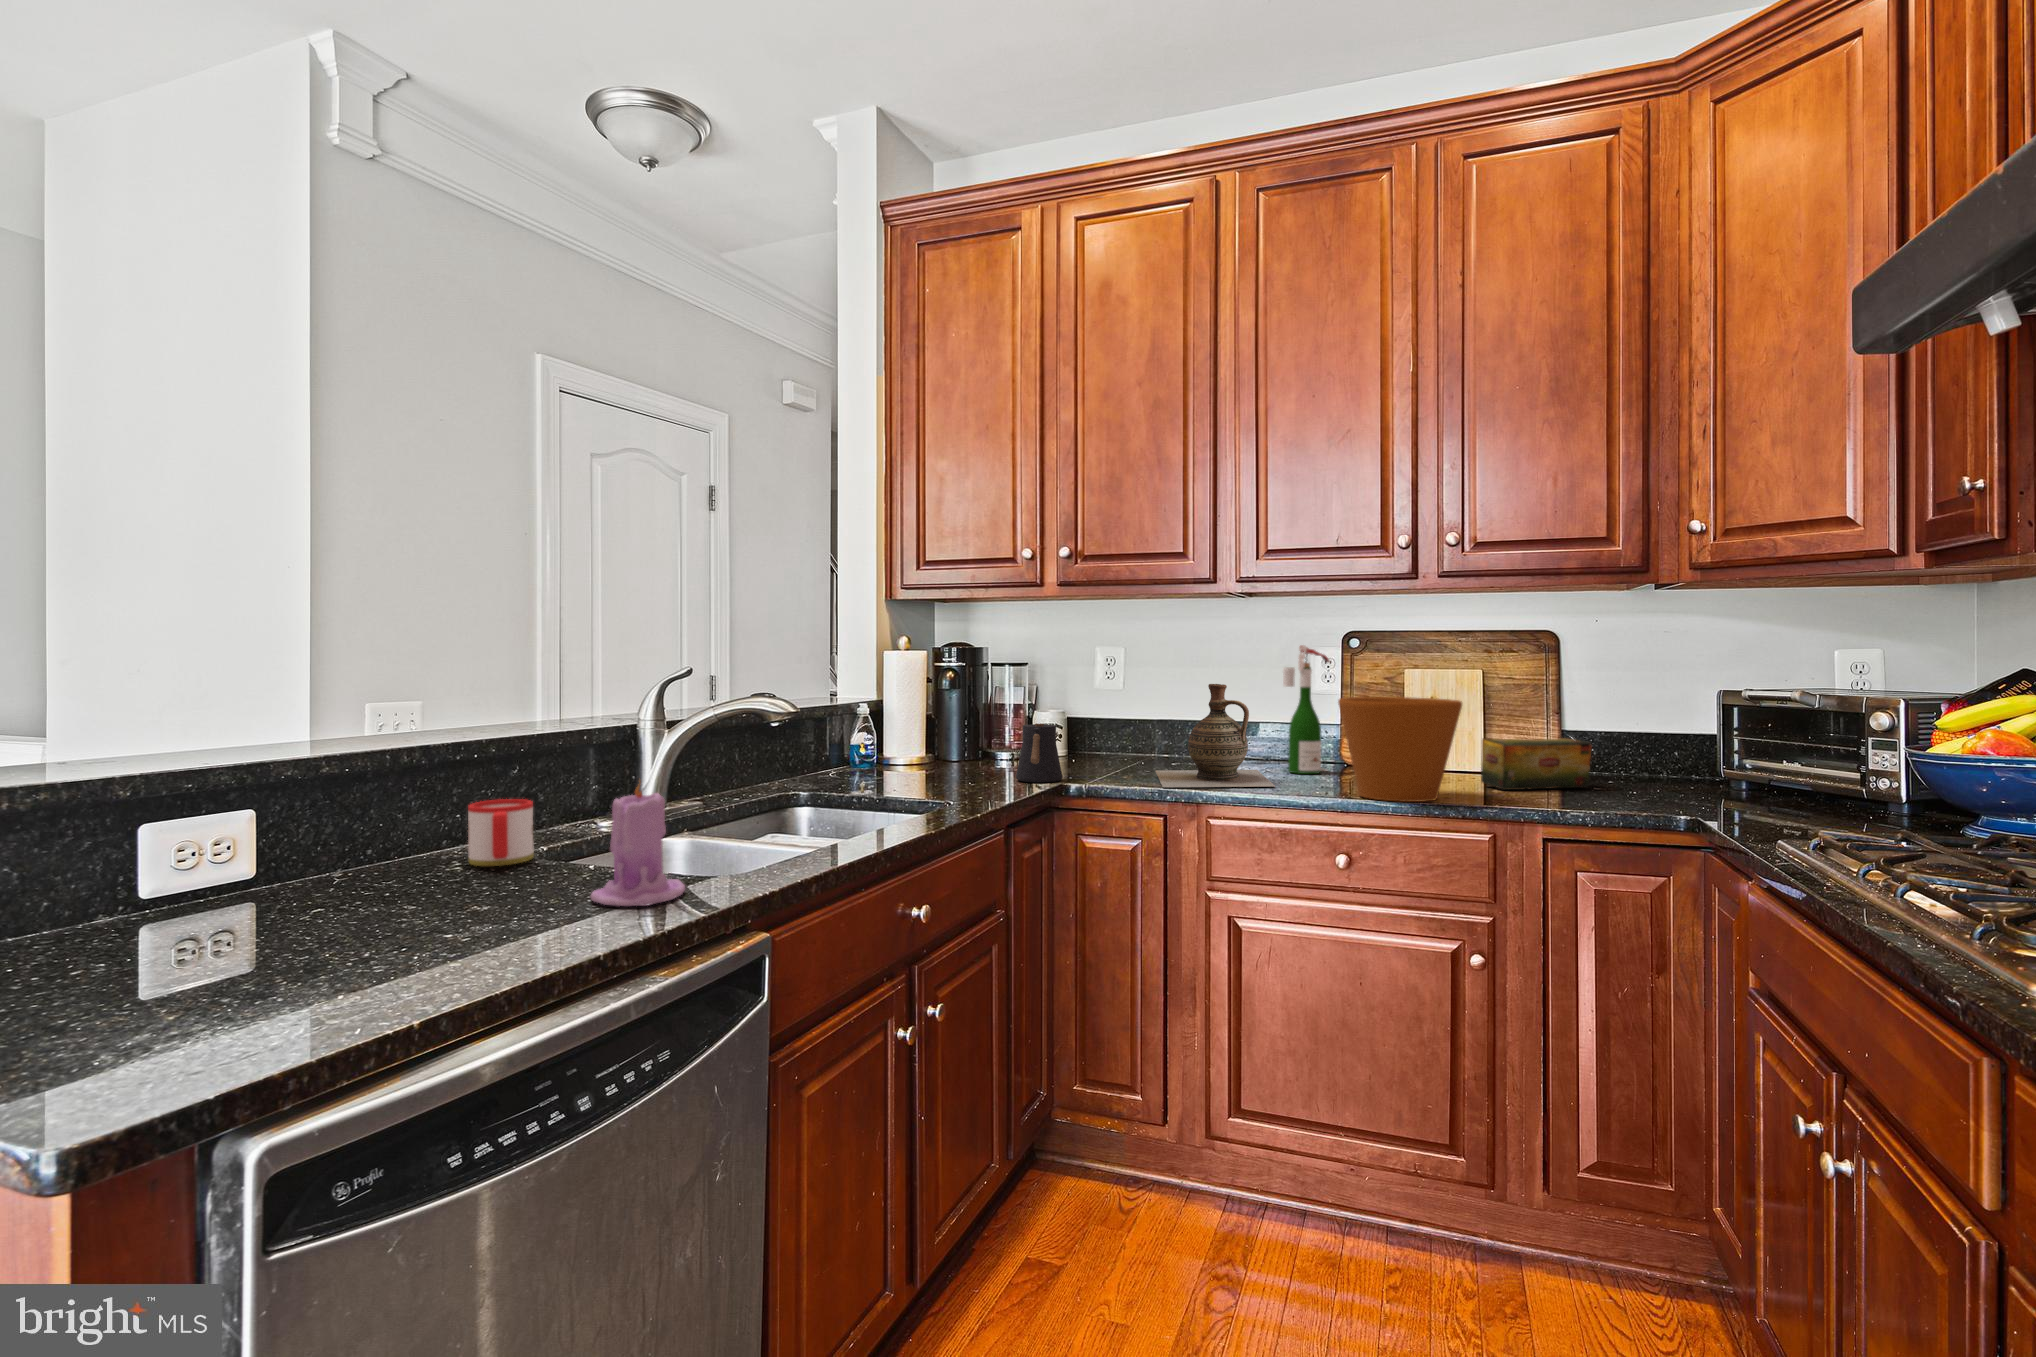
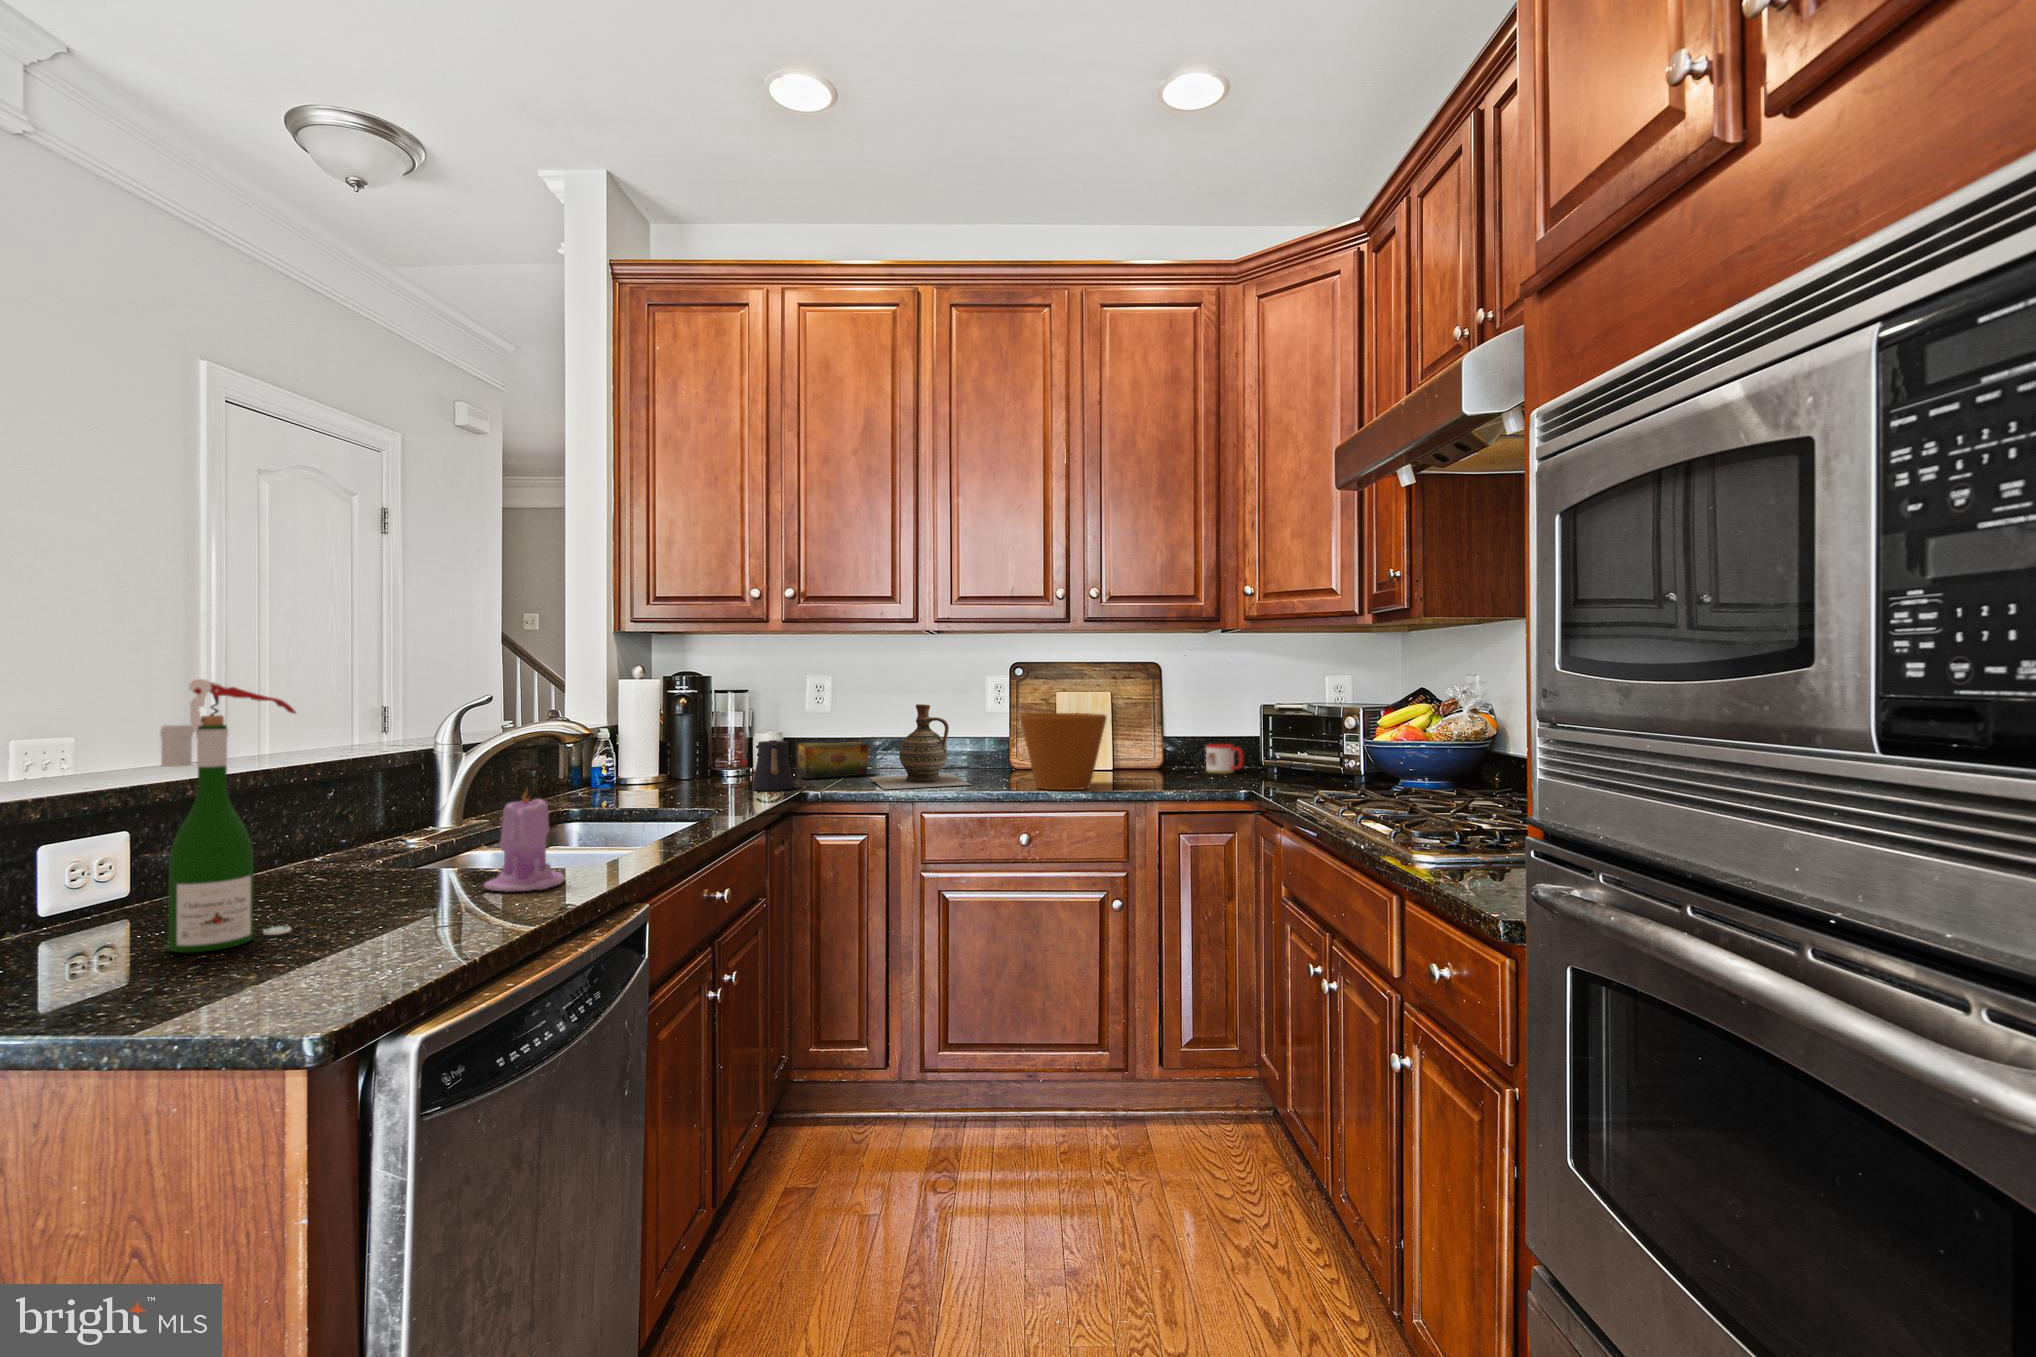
wine bottle: present [1283,645,1329,774] -> present [160,679,296,952]
tea box: present [1481,738,1592,790] -> present [798,742,869,779]
mug: present [468,799,534,866] -> present [1206,744,1243,774]

